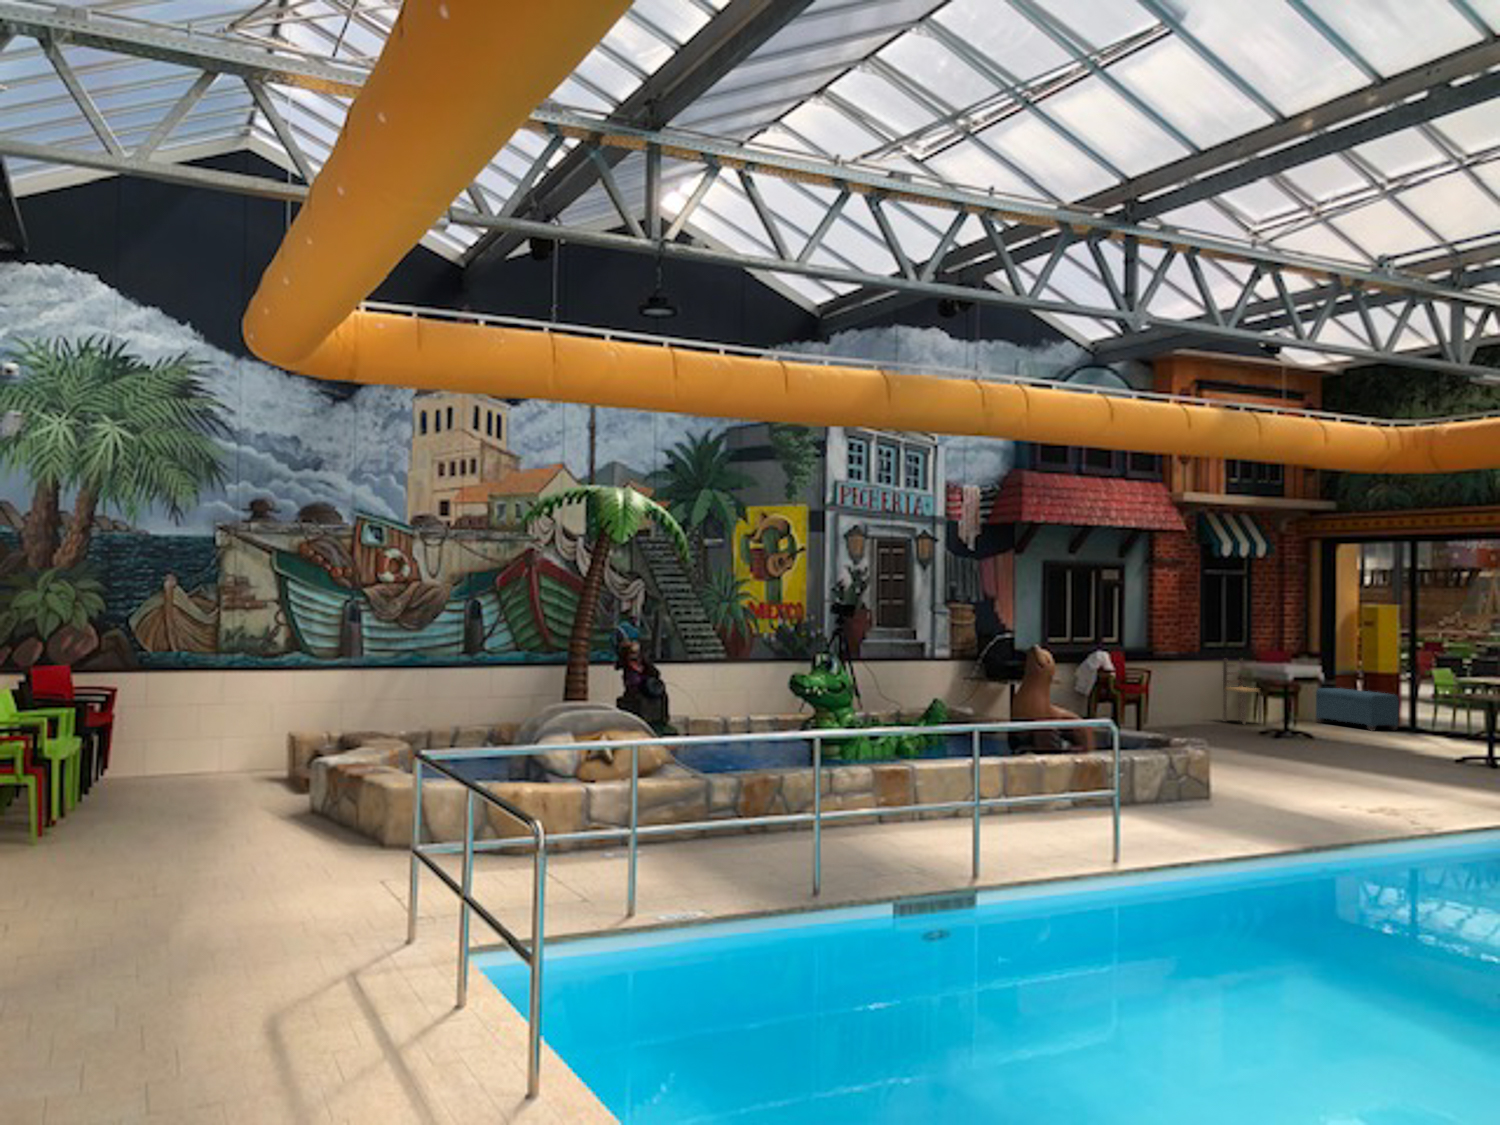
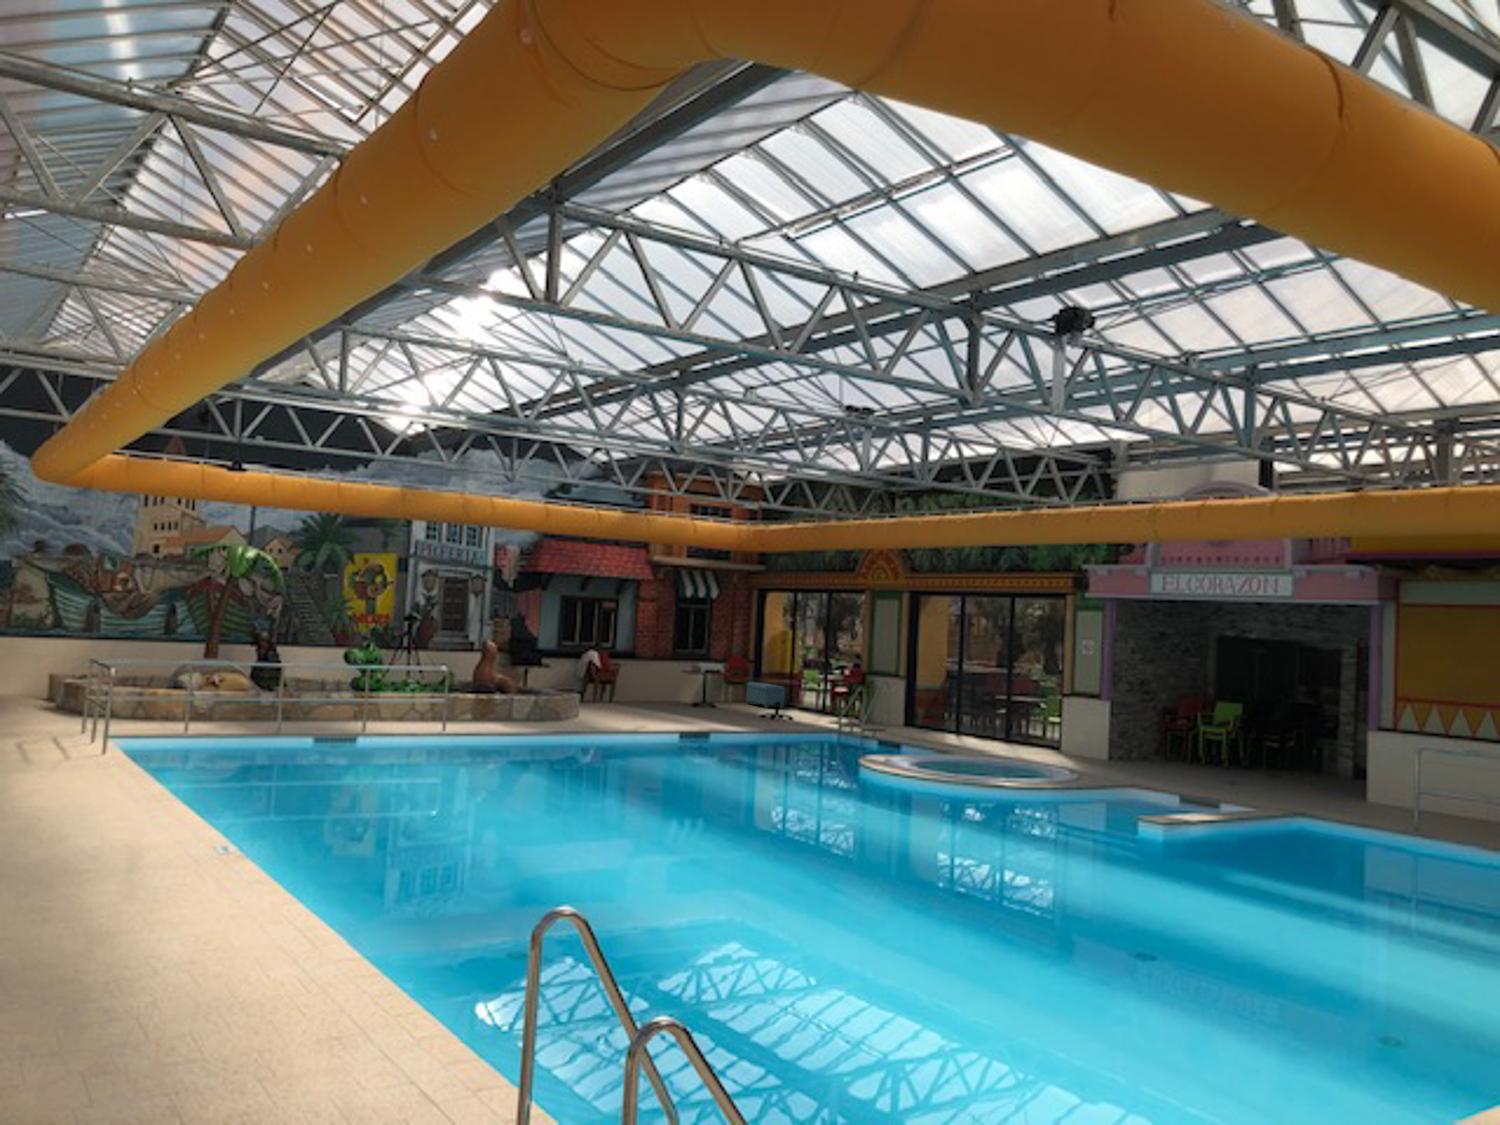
chair: present [1223,659,1262,724] -> none [686,661,709,703]

